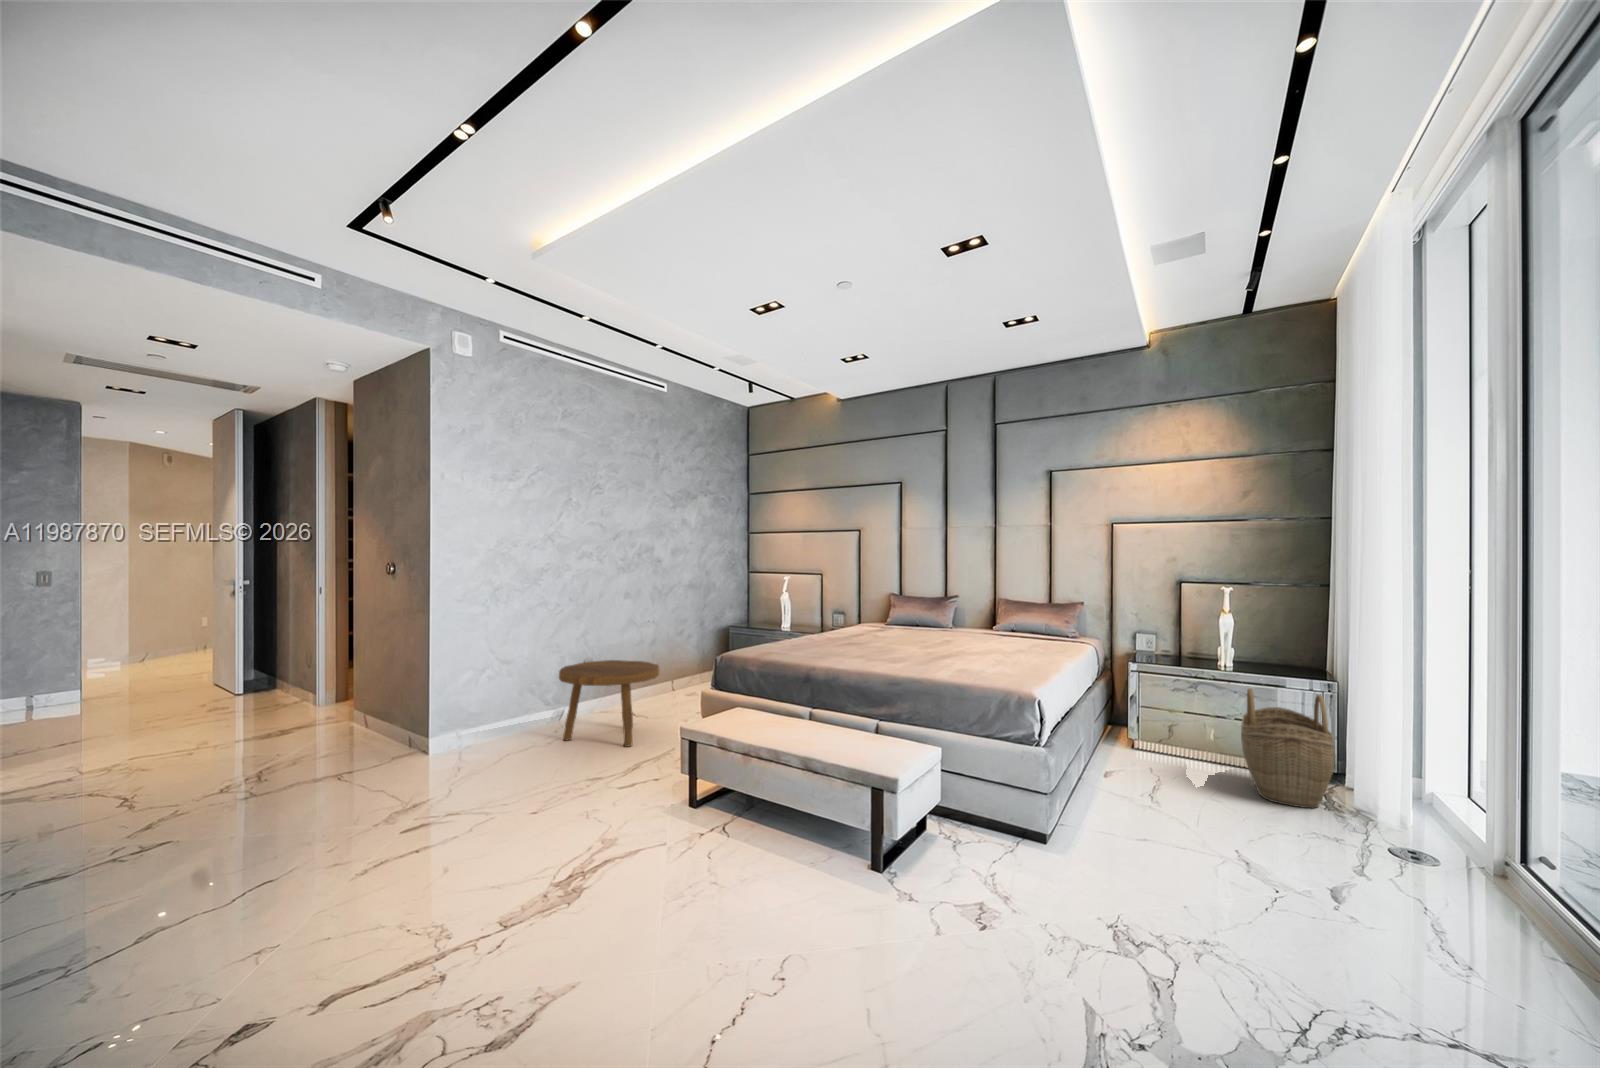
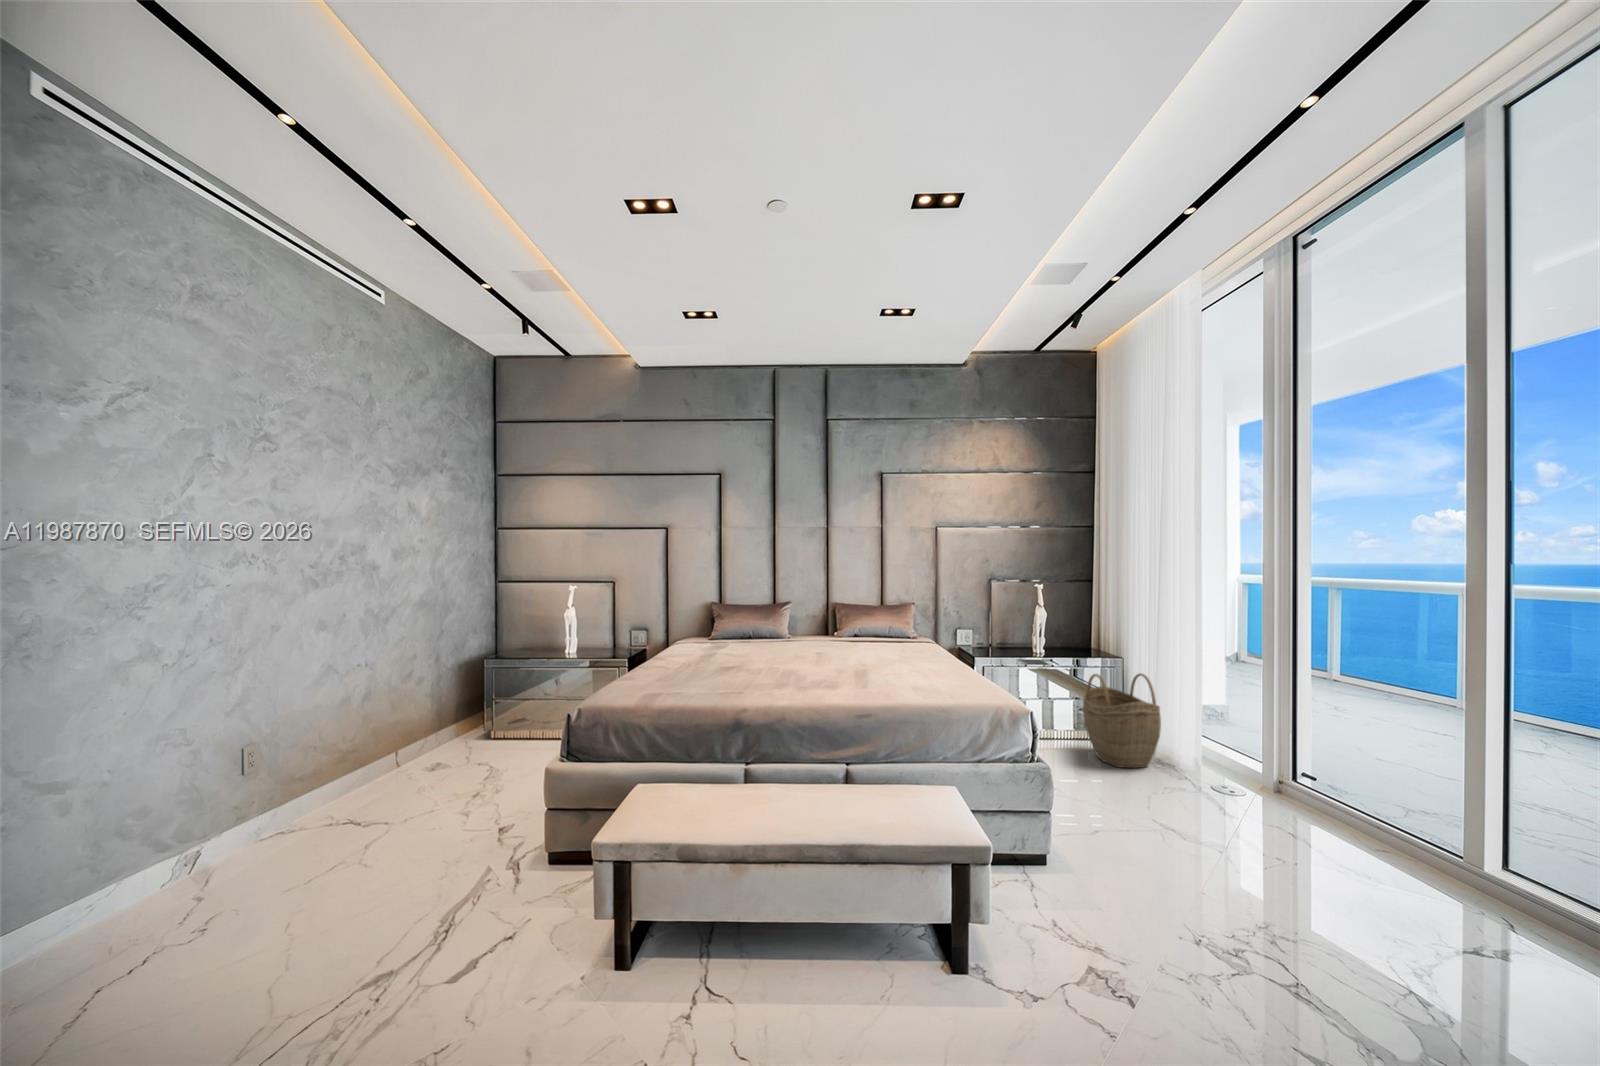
footstool: present [559,660,659,747] -> none [311,734,493,894]

